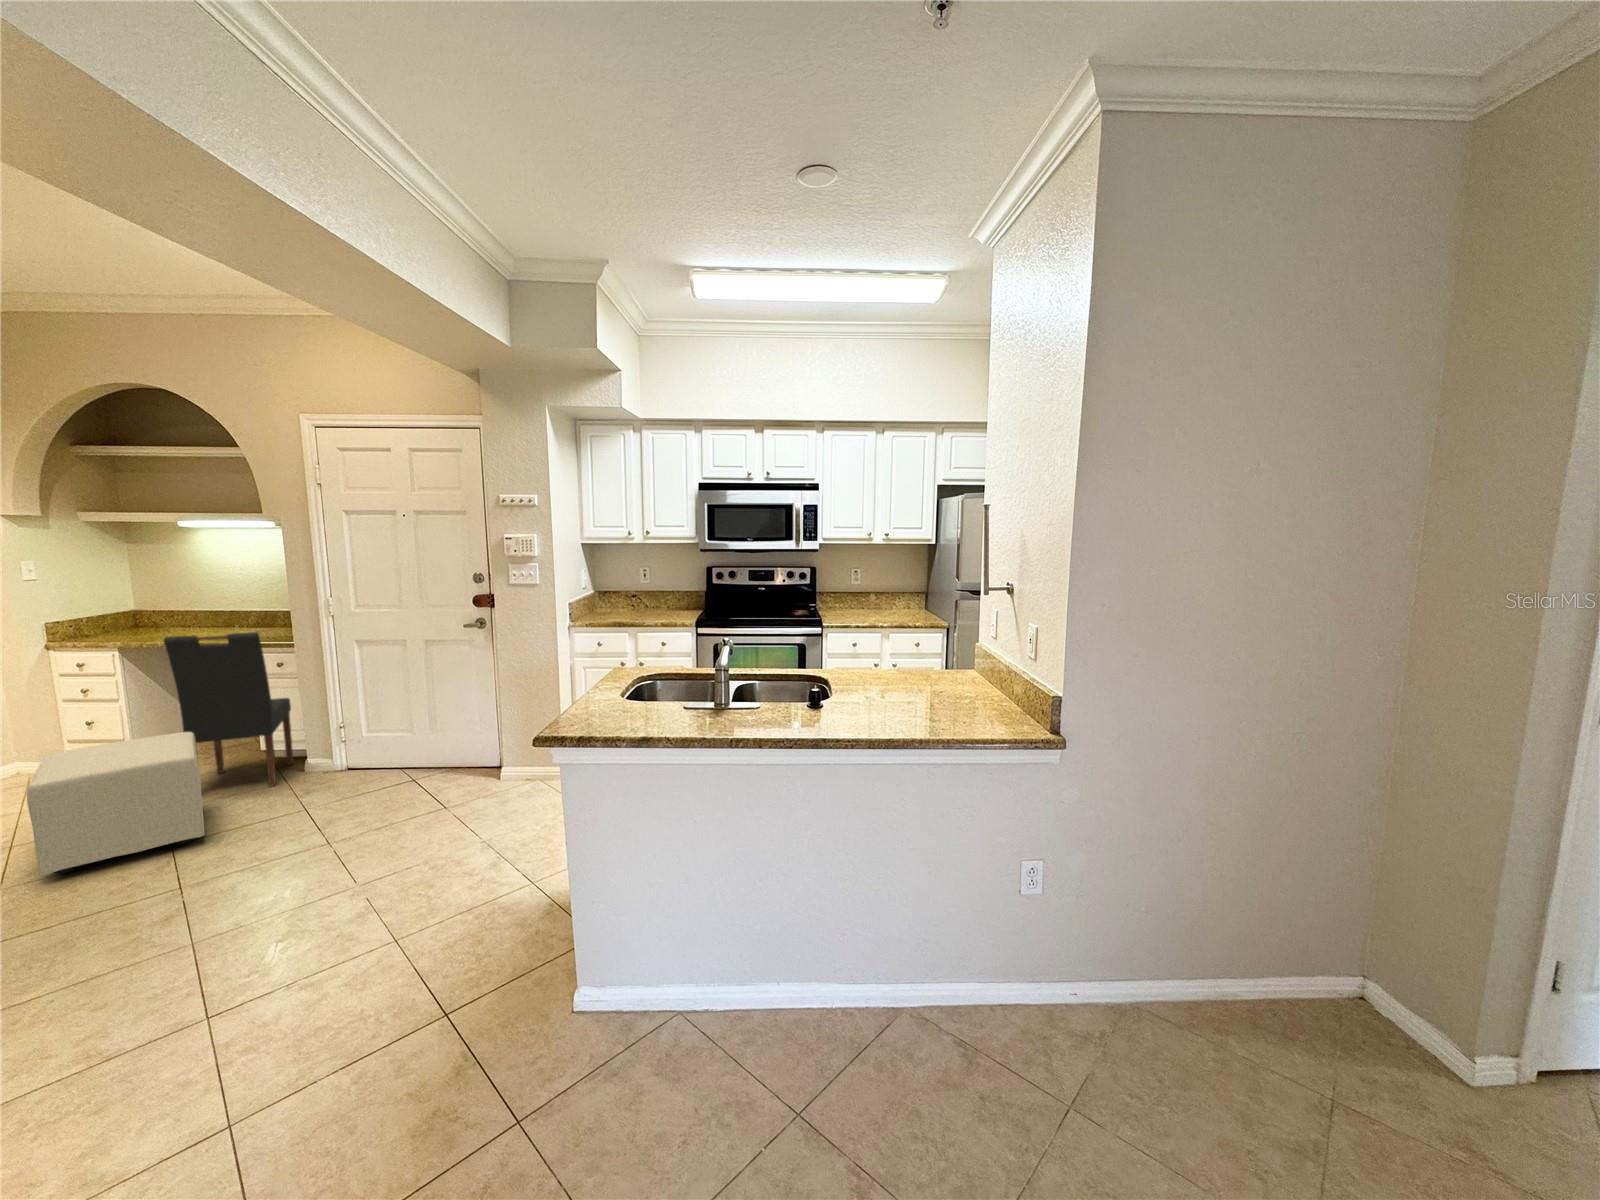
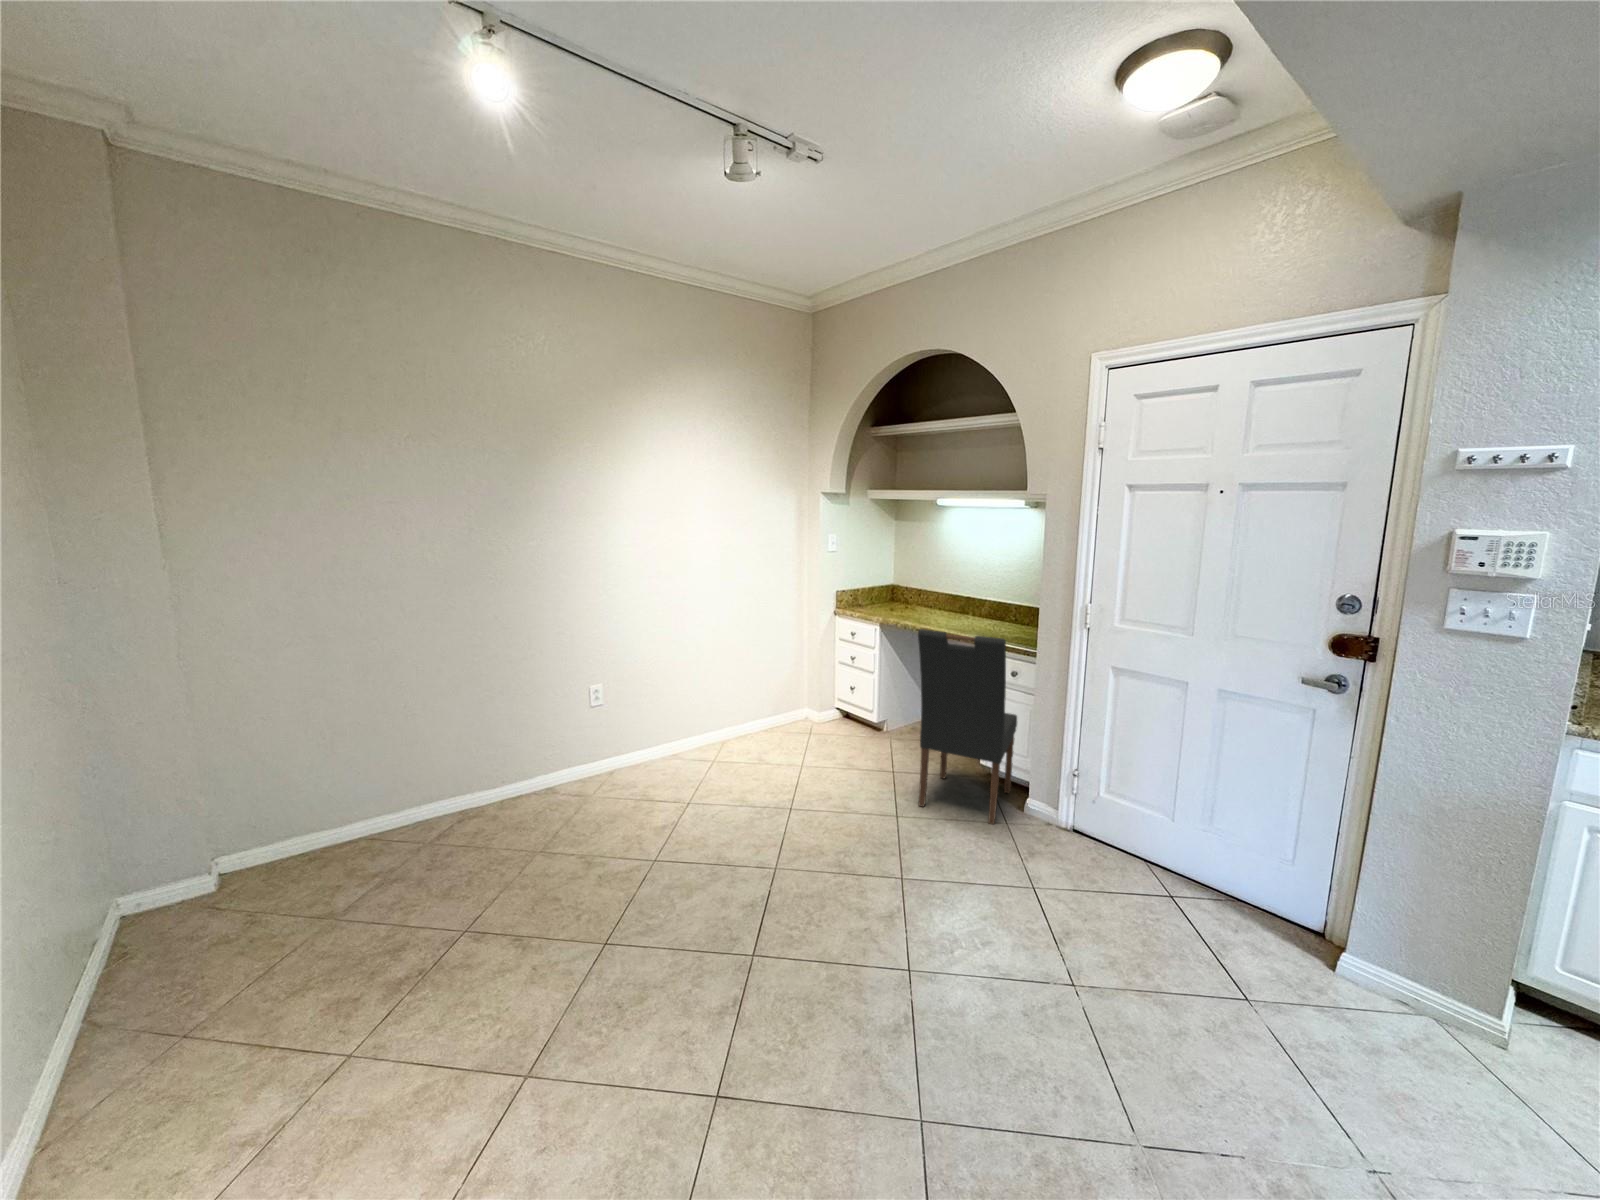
ottoman: present [27,732,205,876] -> none [797,734,933,889]

